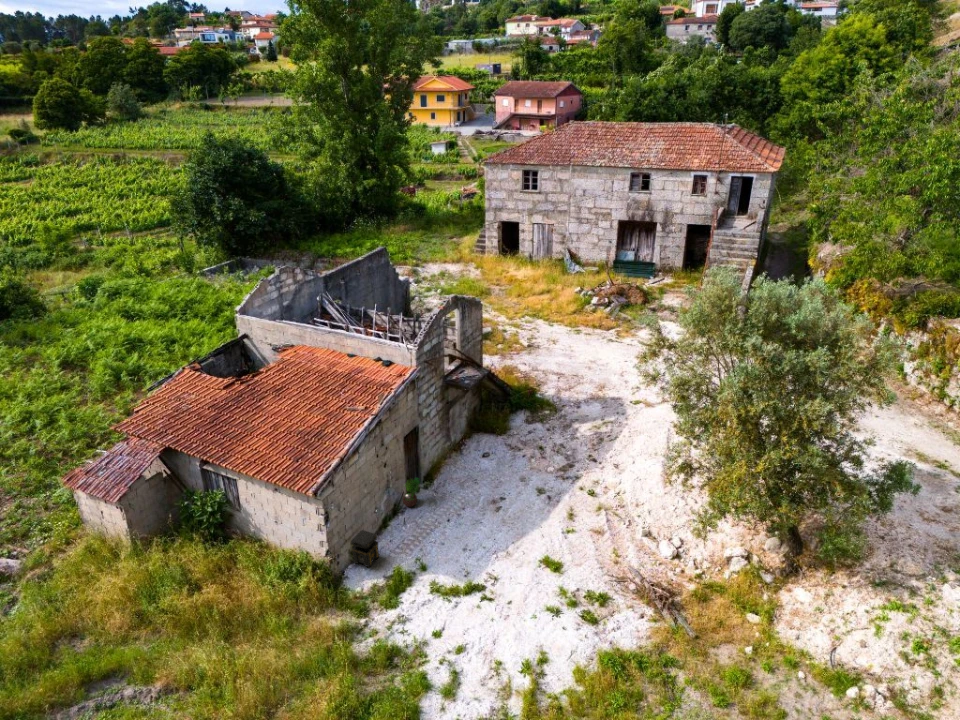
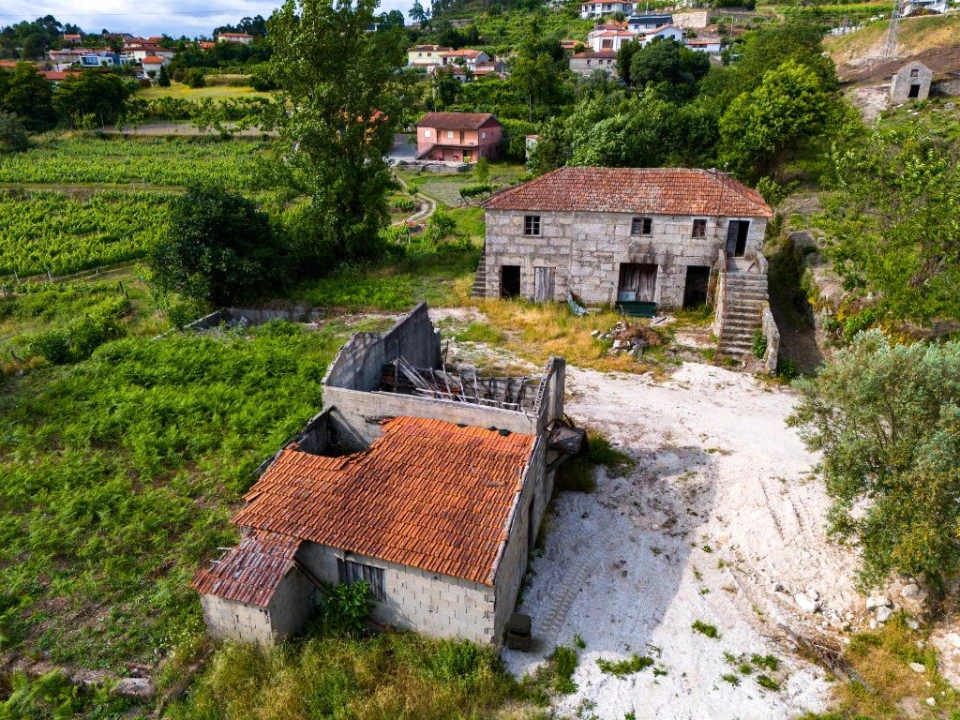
potted tree: present [403,479,418,507] -> none [528,548,549,579]

